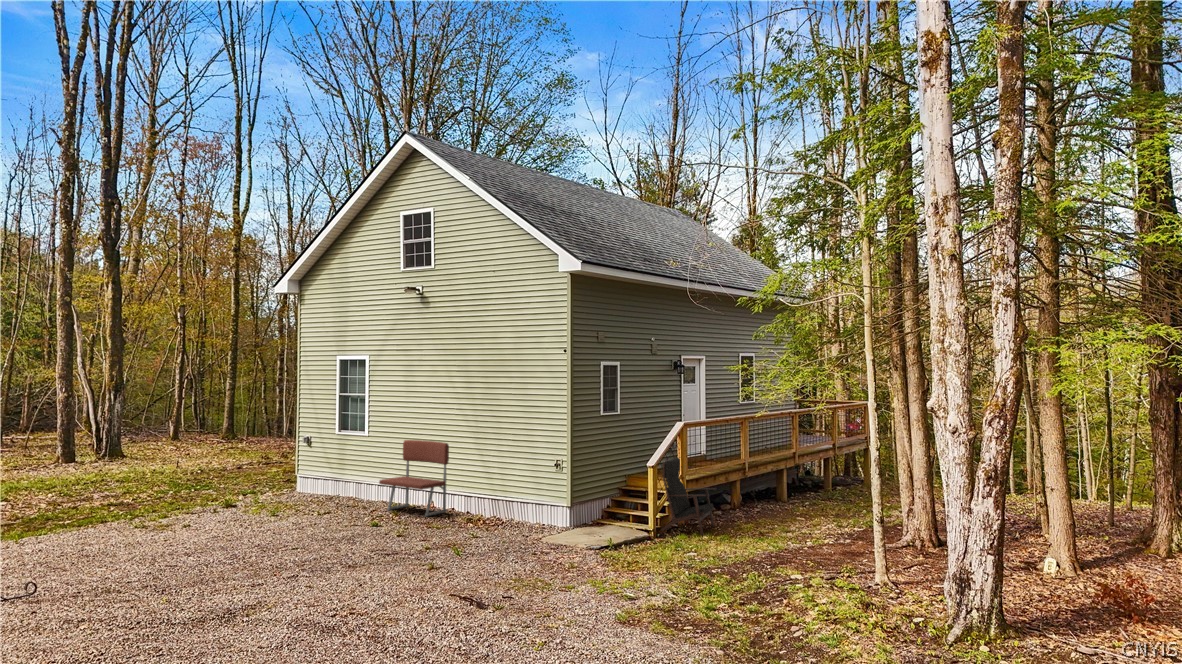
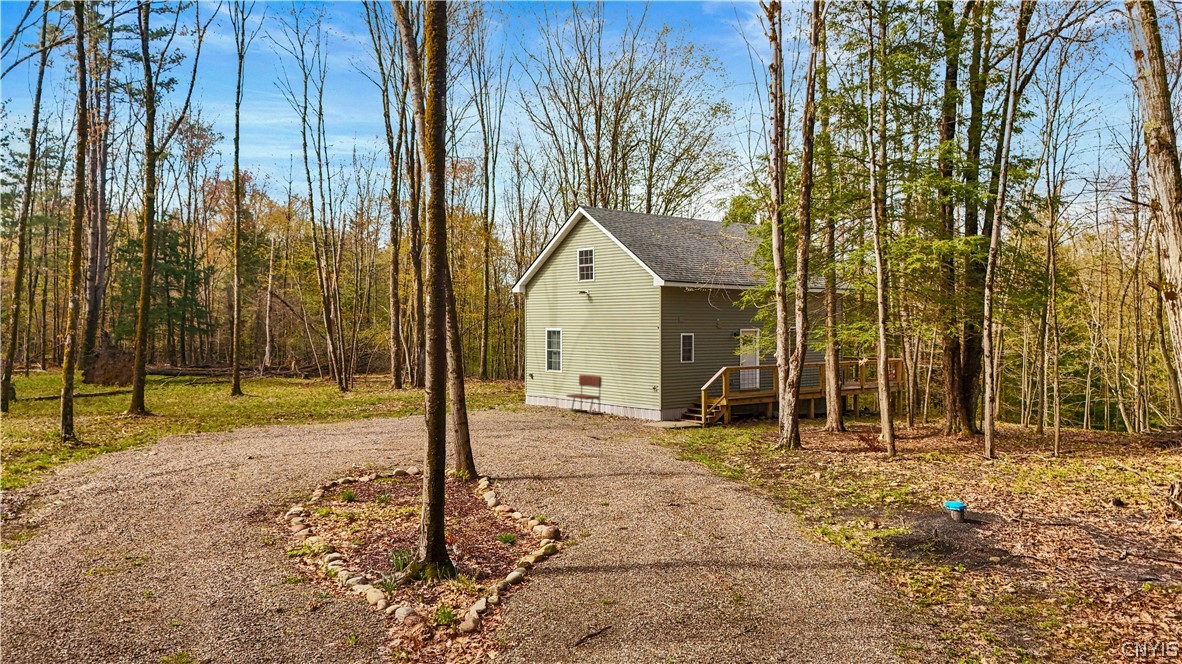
lounge chair: present [662,457,715,535] -> none [709,387,743,428]

